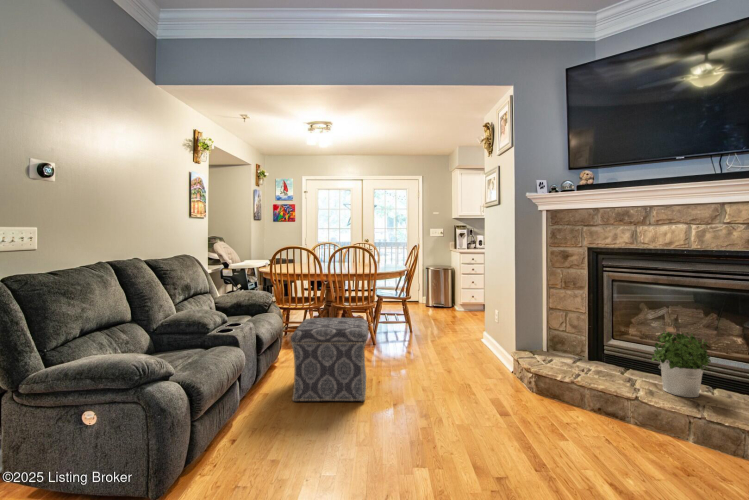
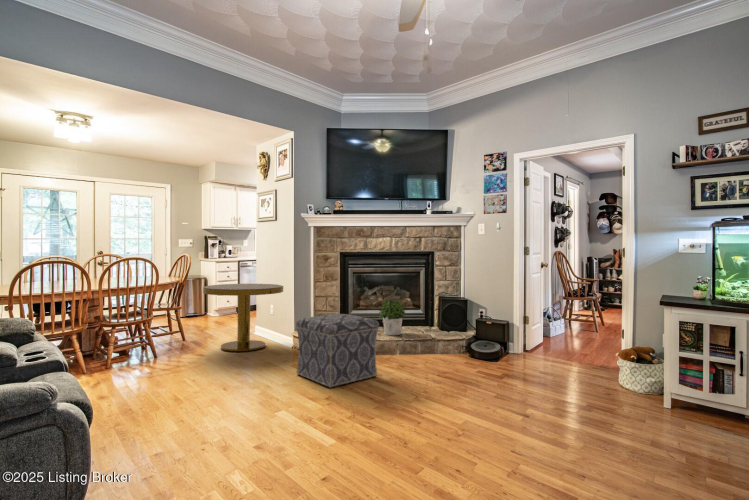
side table: none [407,283,503,370] -> present [203,284,283,351]
ottoman: present [291,318,368,402] -> present [296,314,379,388]

